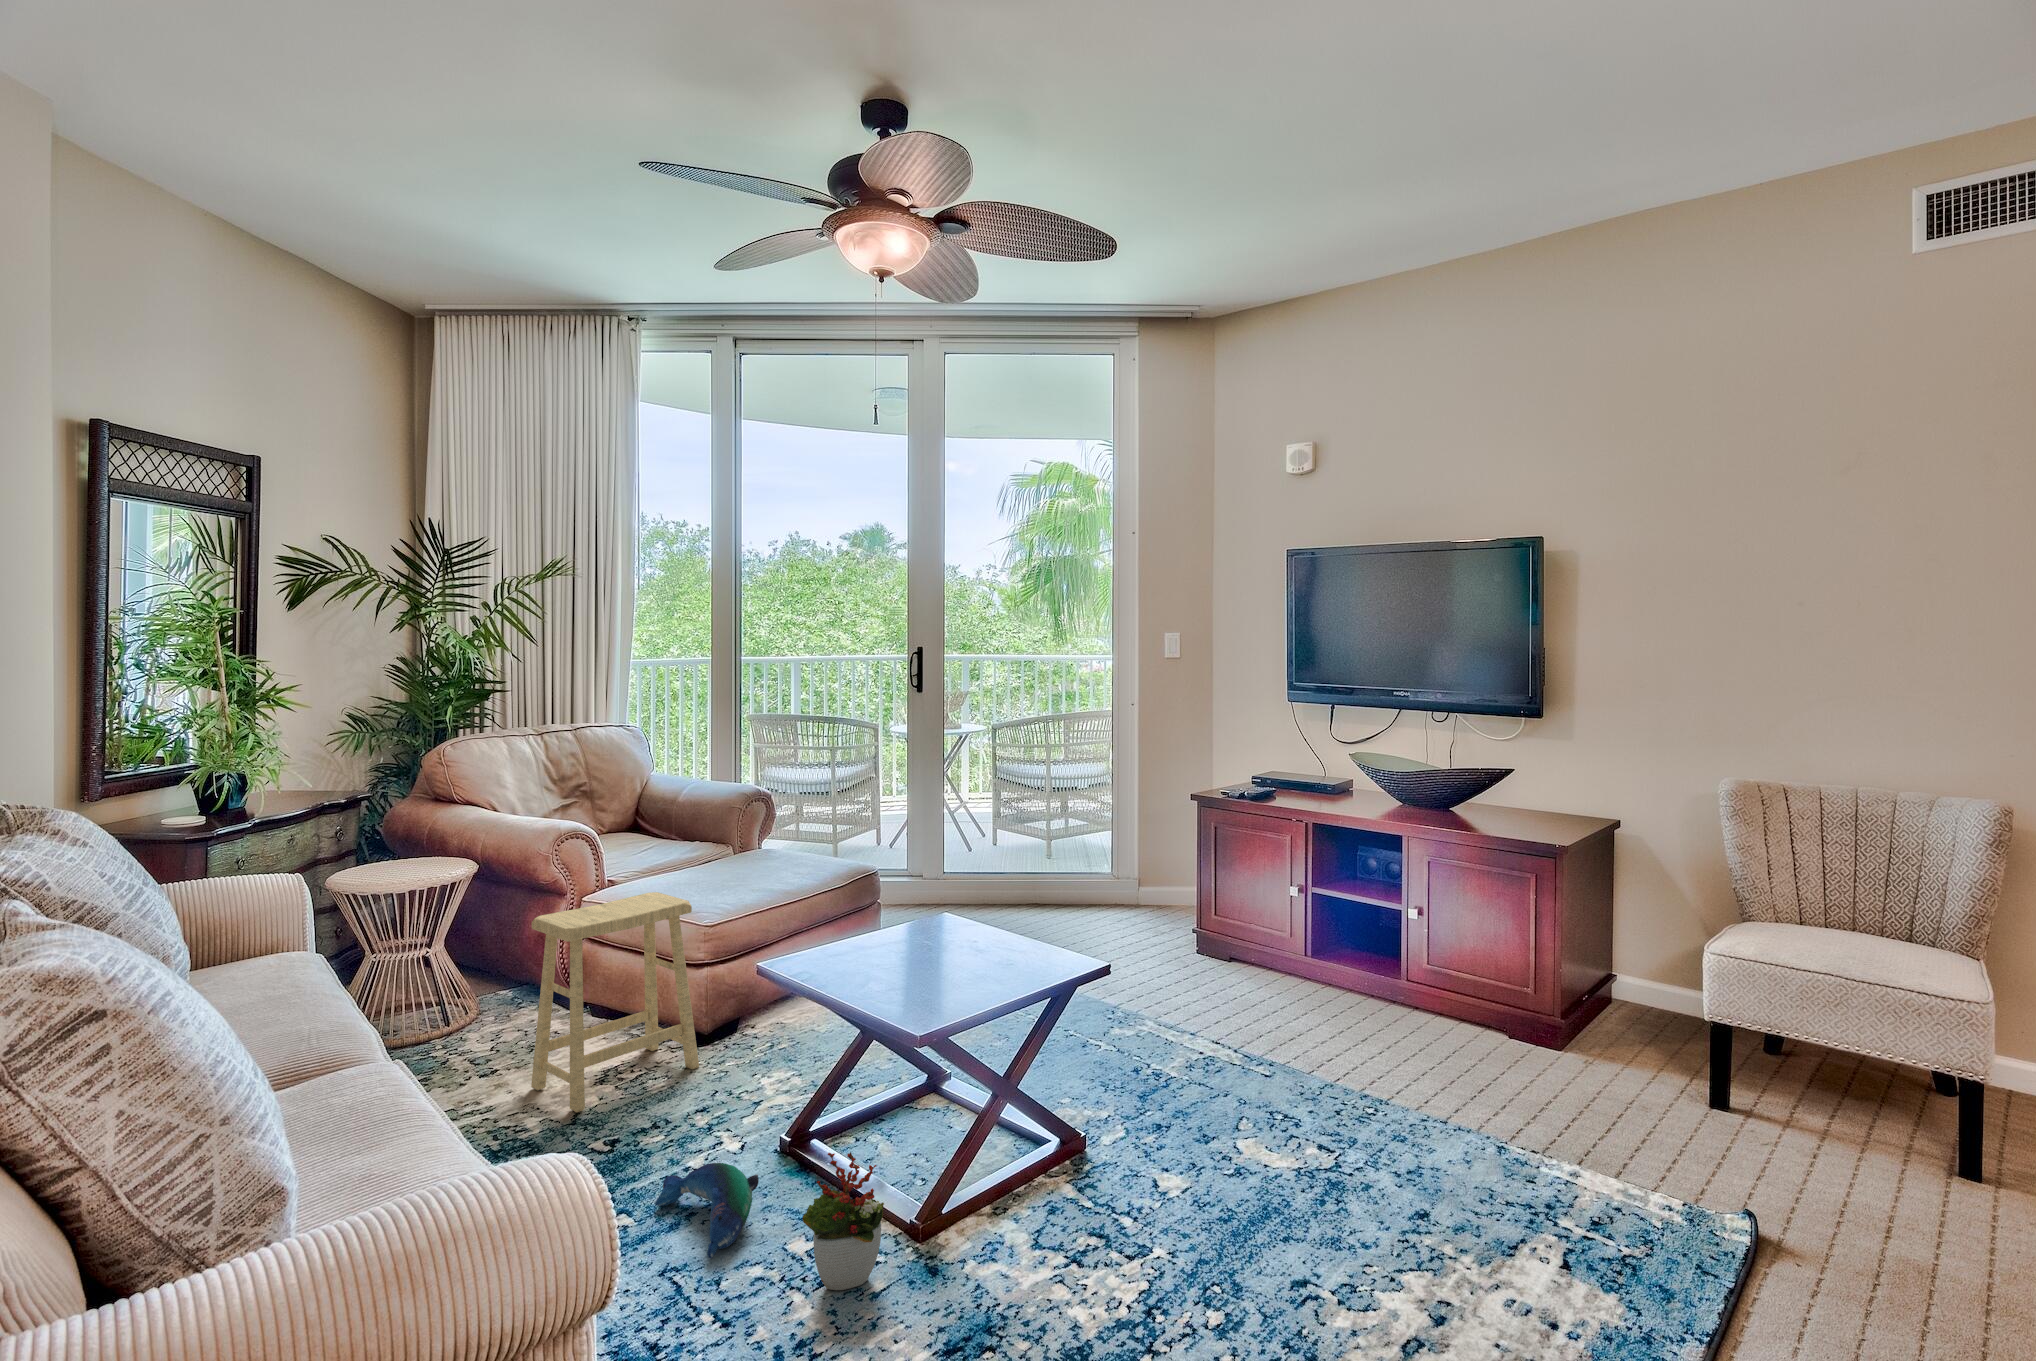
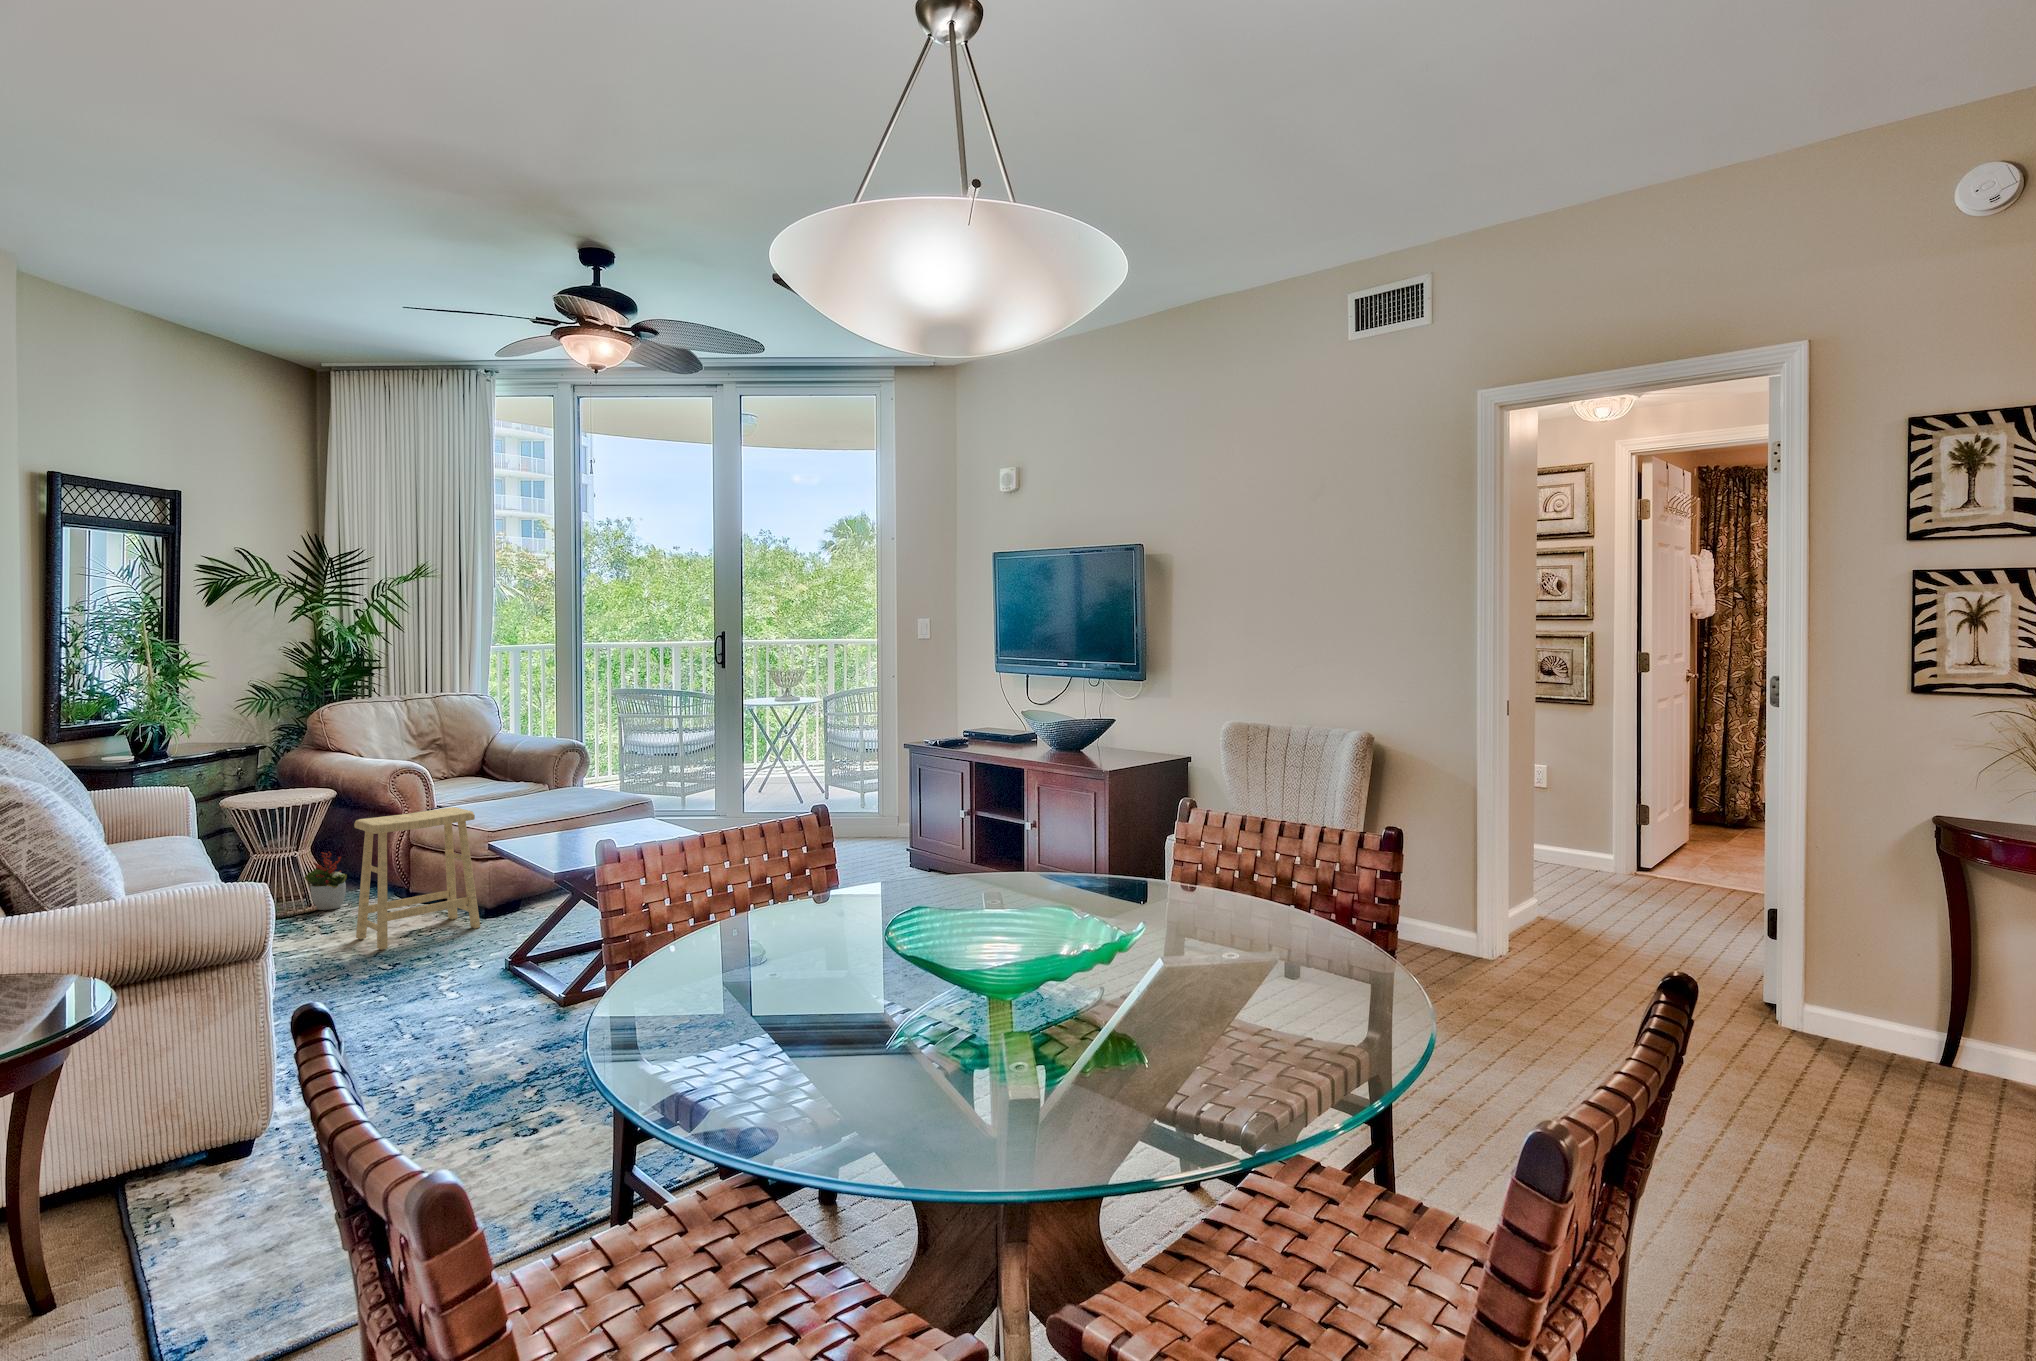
decorative plant: present [803,1152,884,1290] -> present [305,851,347,910]
plush toy: present [655,1163,759,1259] -> none [408,964,473,1012]

